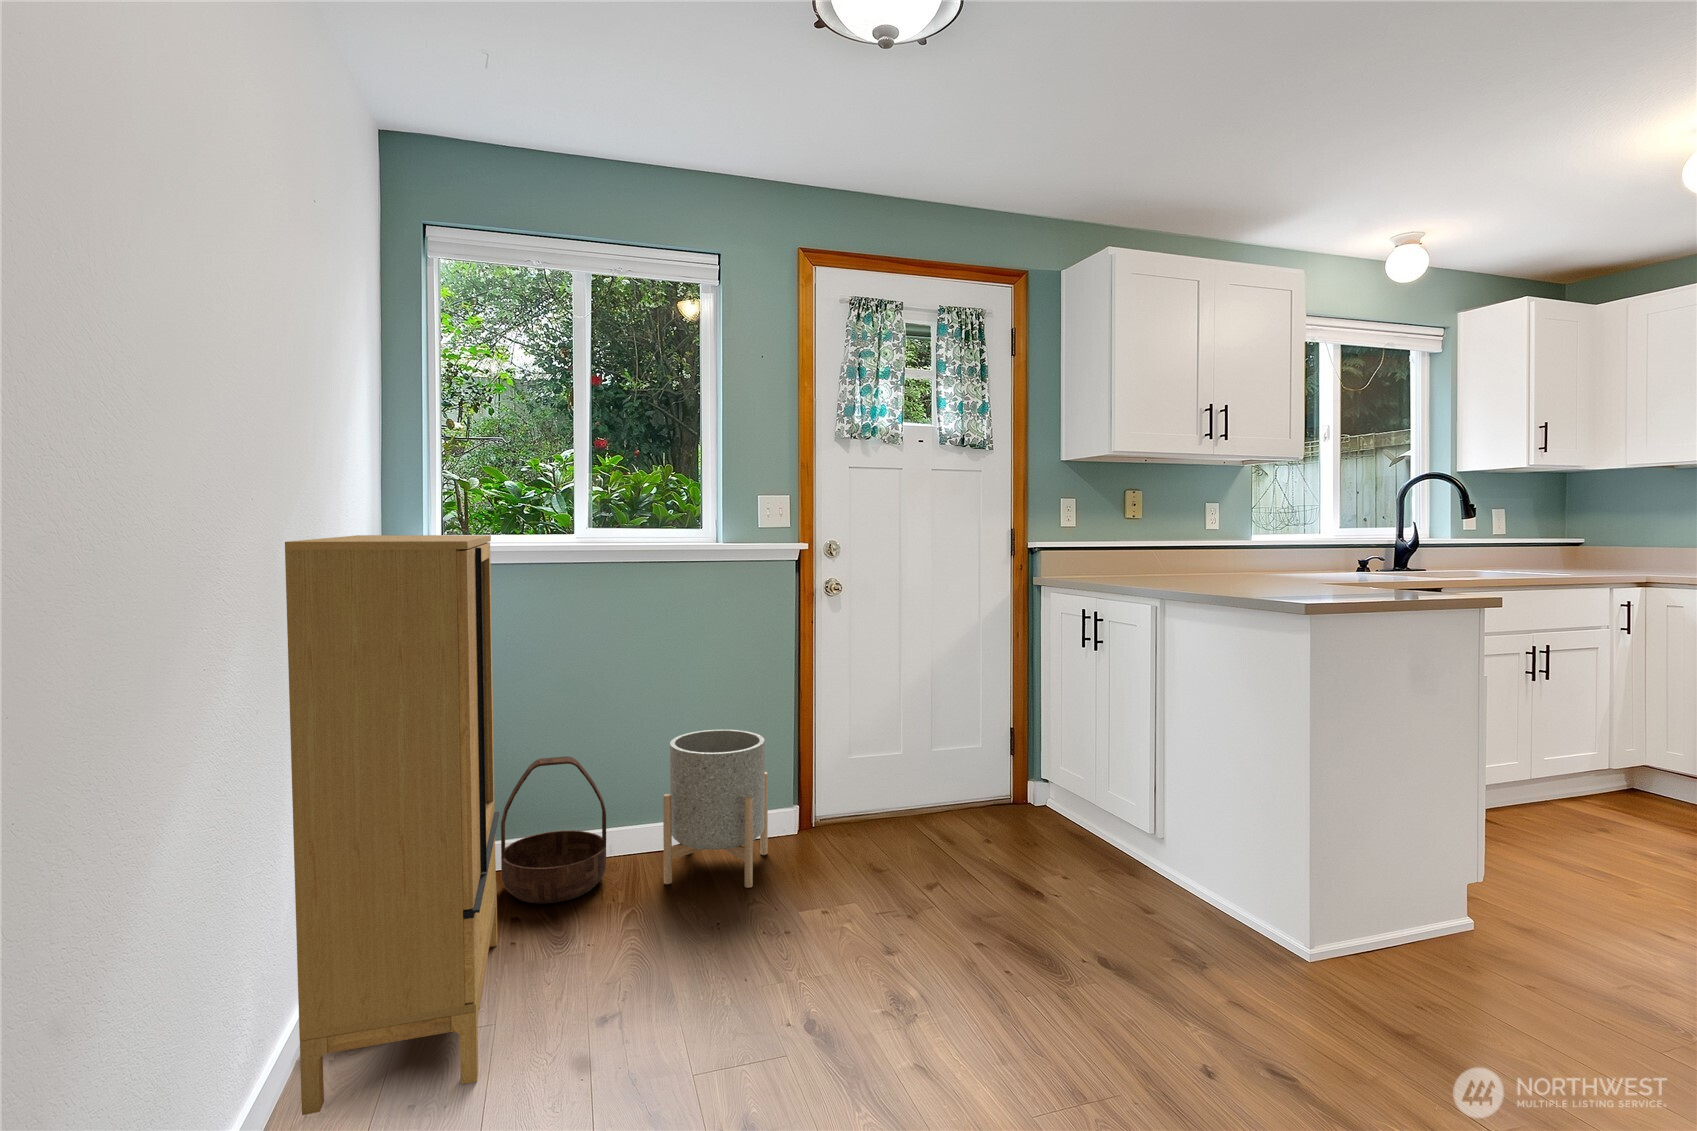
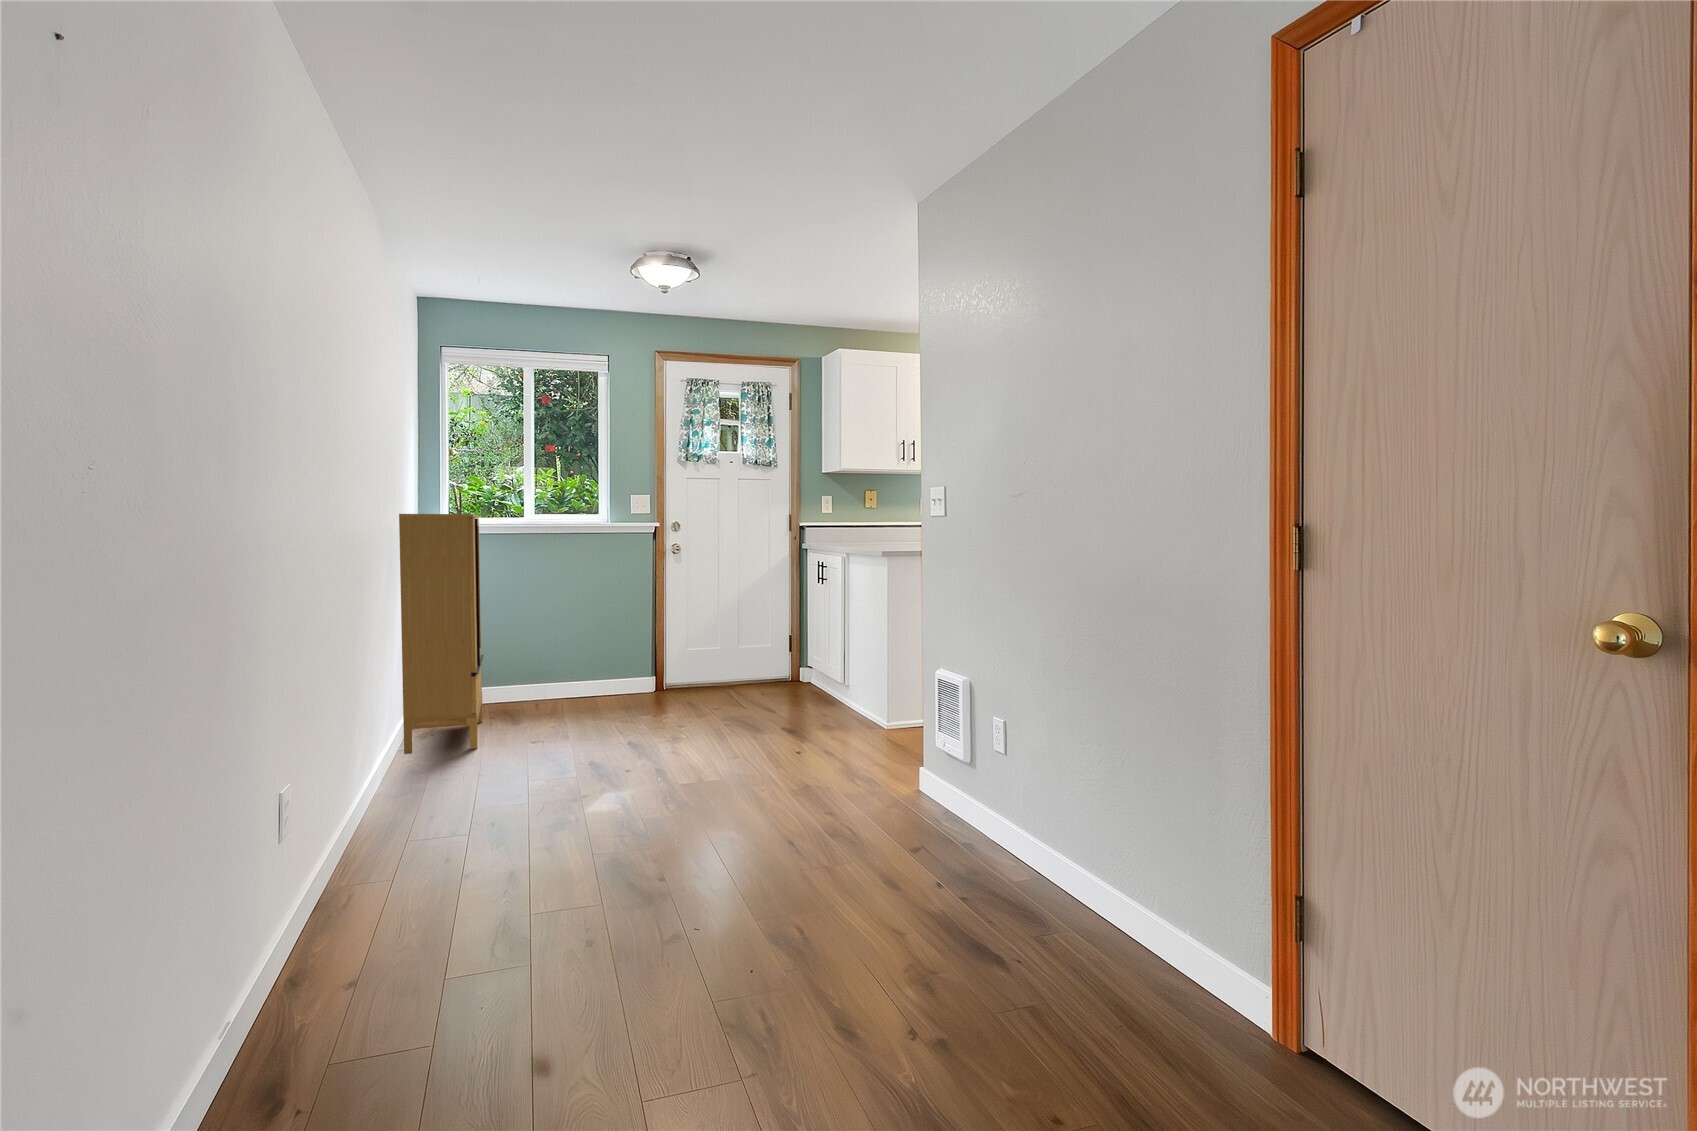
planter: present [663,730,768,888] -> none [572,628,634,707]
basket: present [501,756,606,904] -> none [483,637,541,712]

